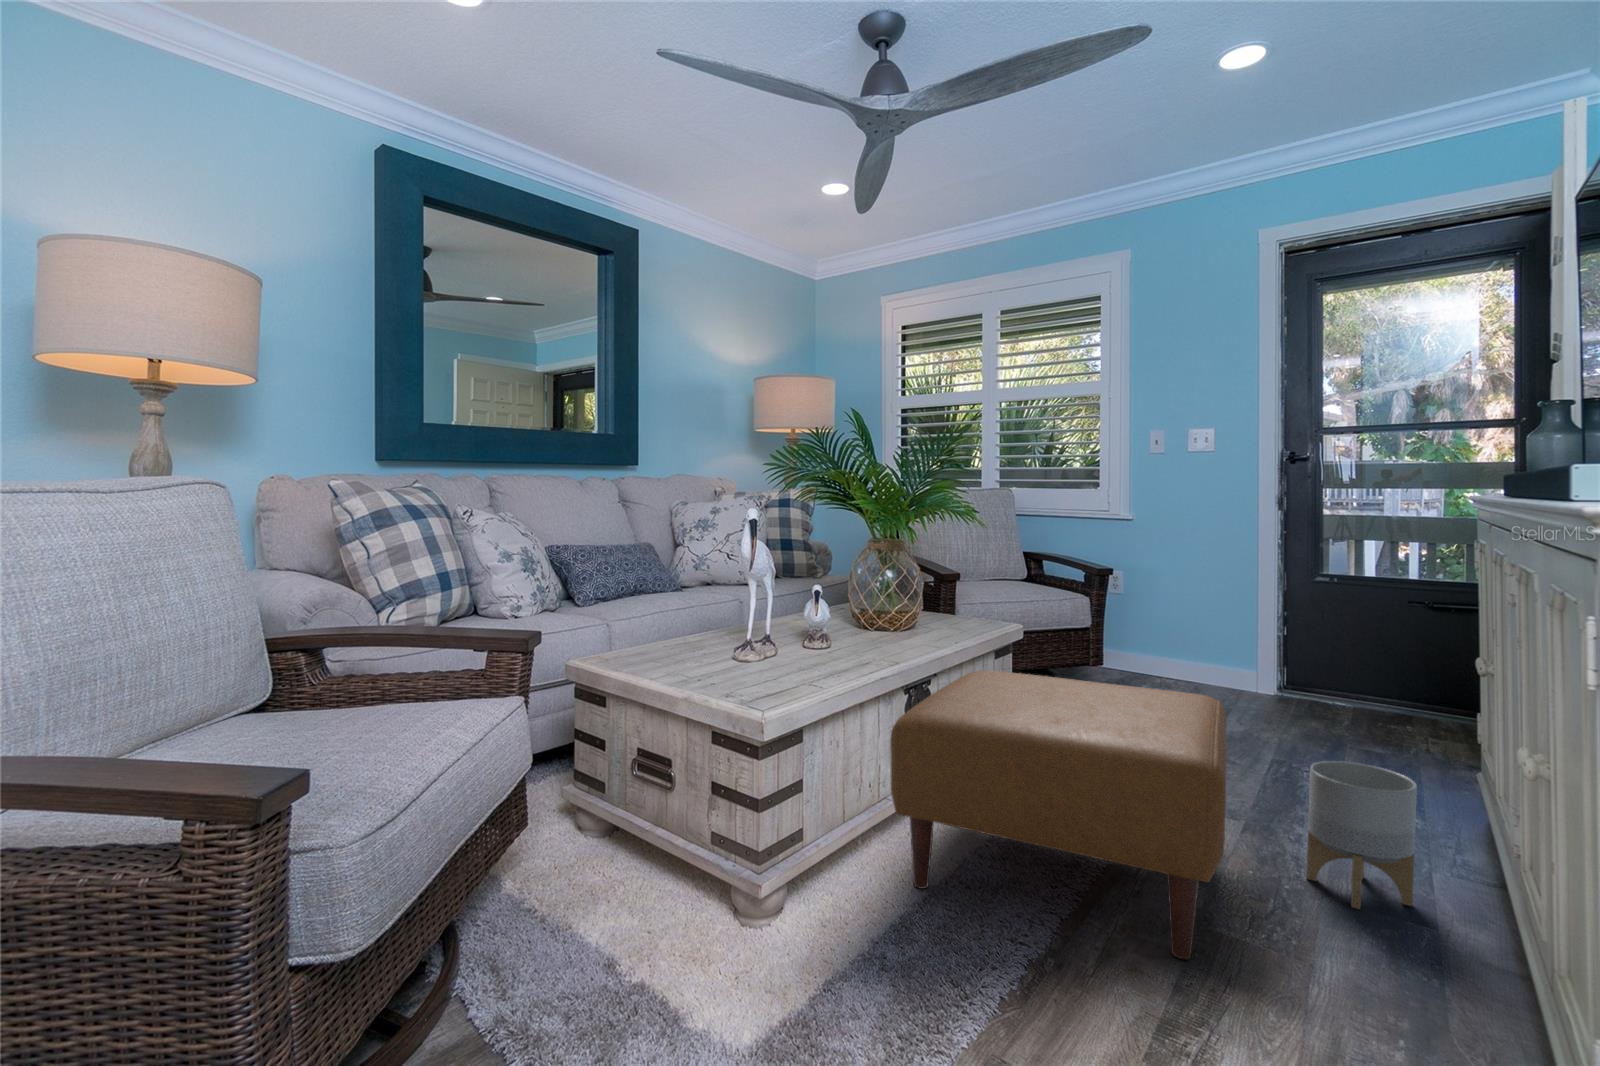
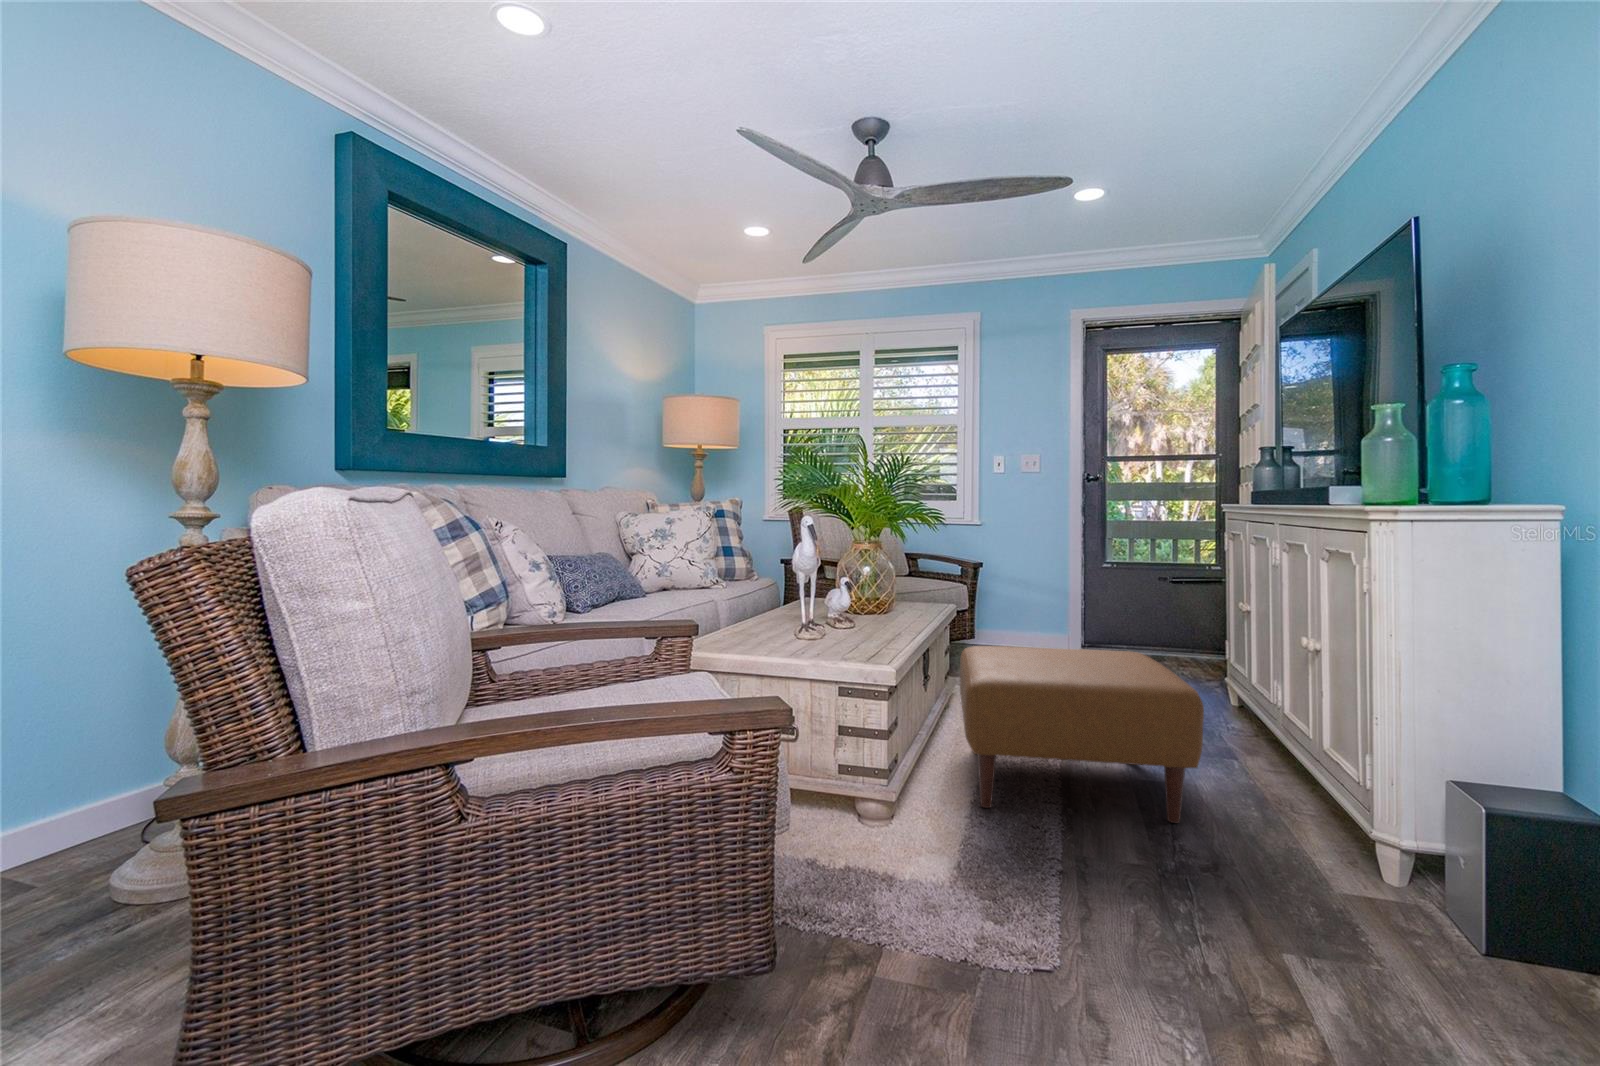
planter: present [1307,761,1417,909] -> none [1202,689,1269,782]

